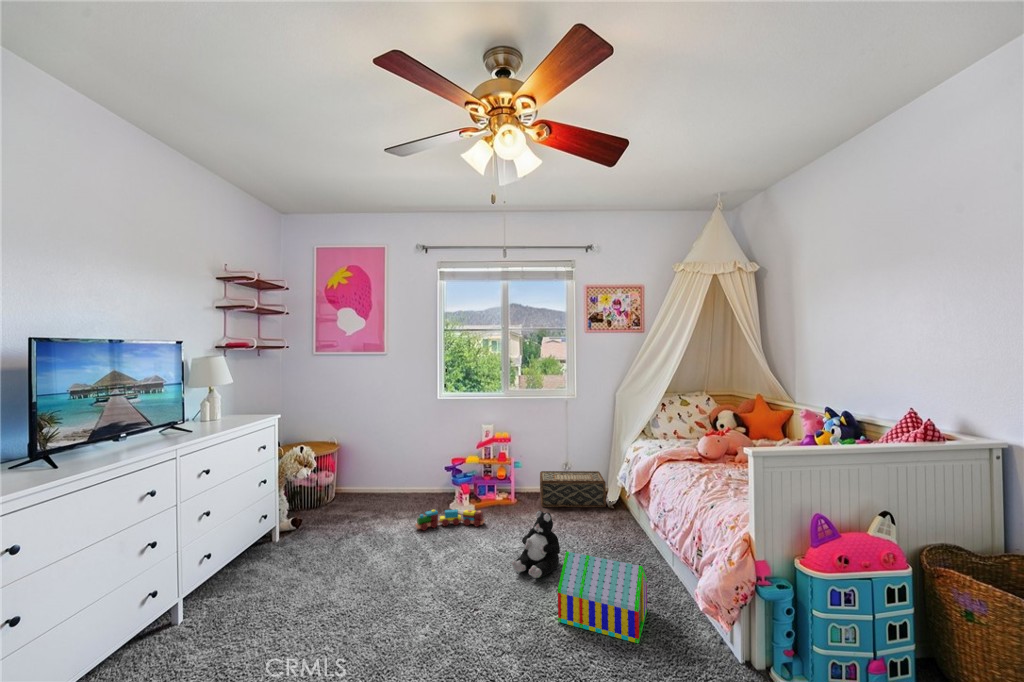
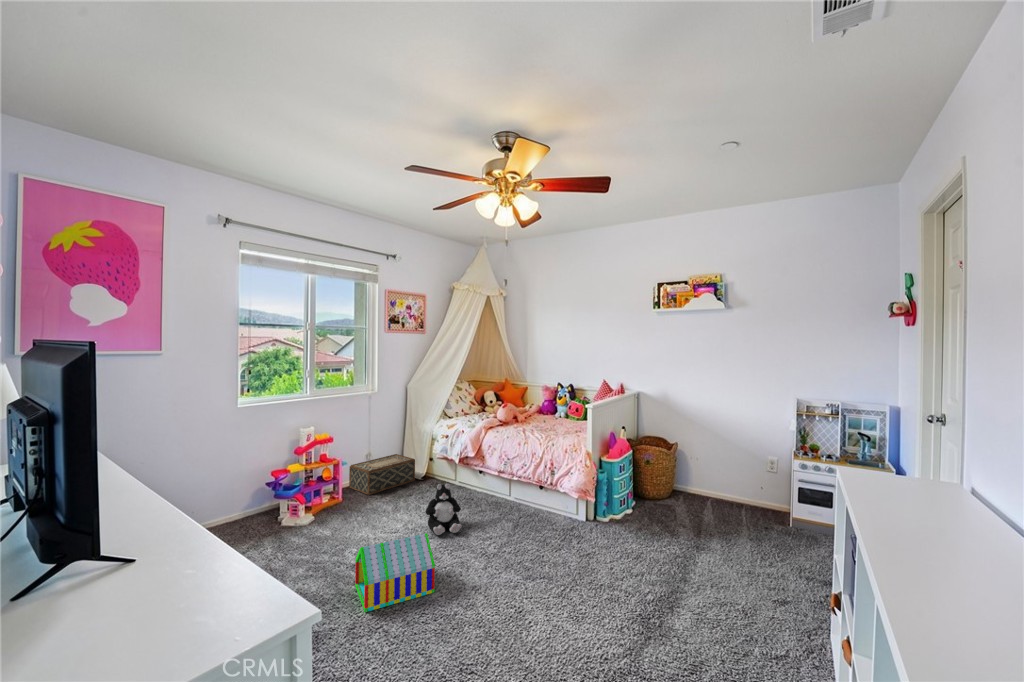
toy train: present [415,509,485,531] -> none [282,511,347,549]
toy house: present [558,552,647,643] -> present [355,533,435,612]

